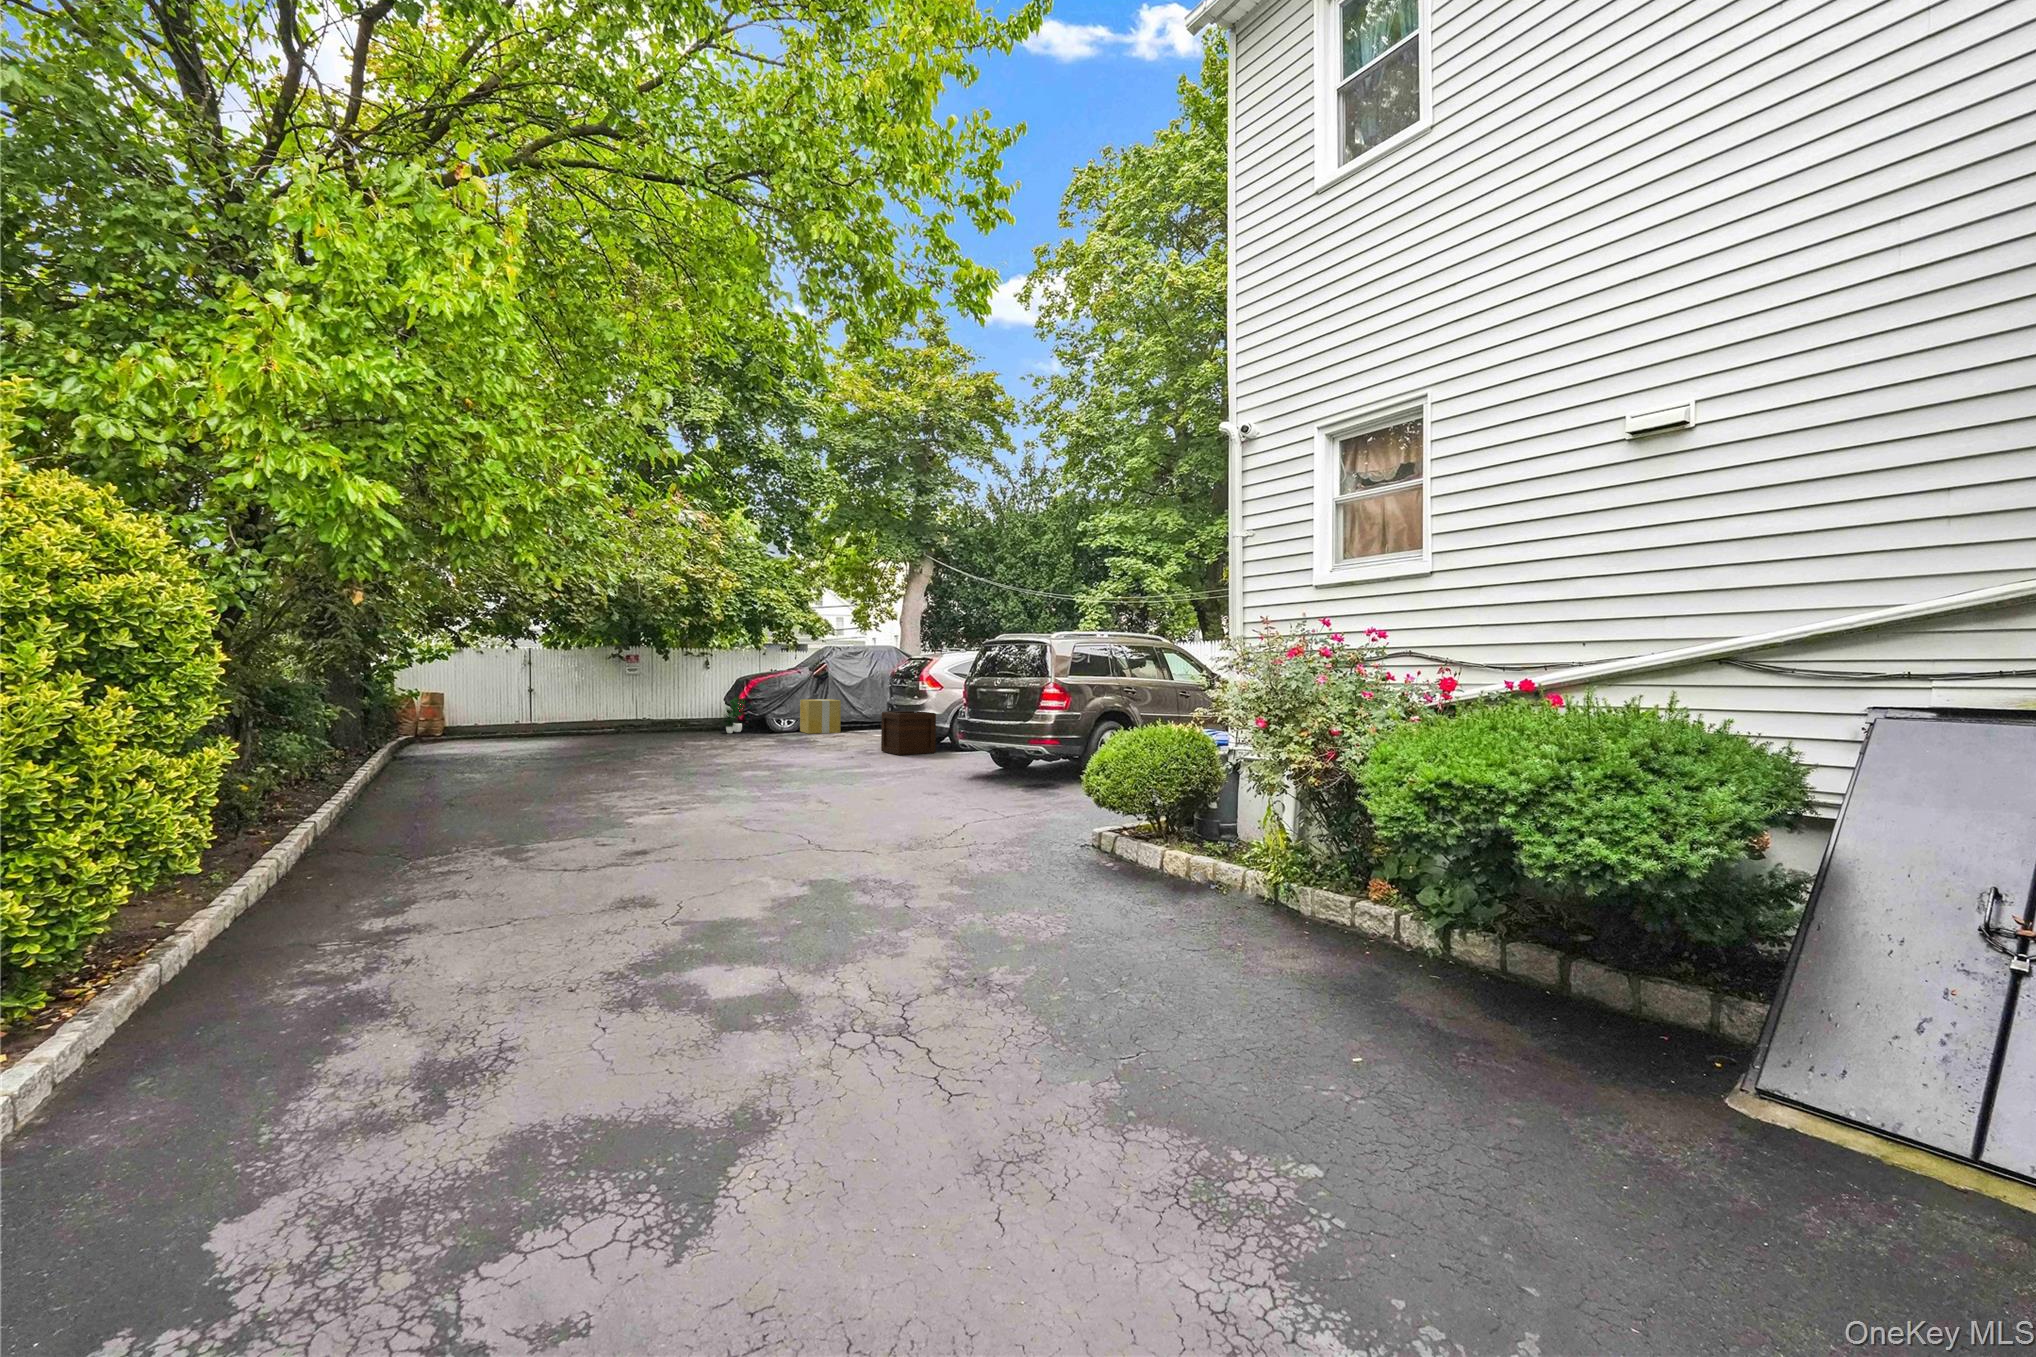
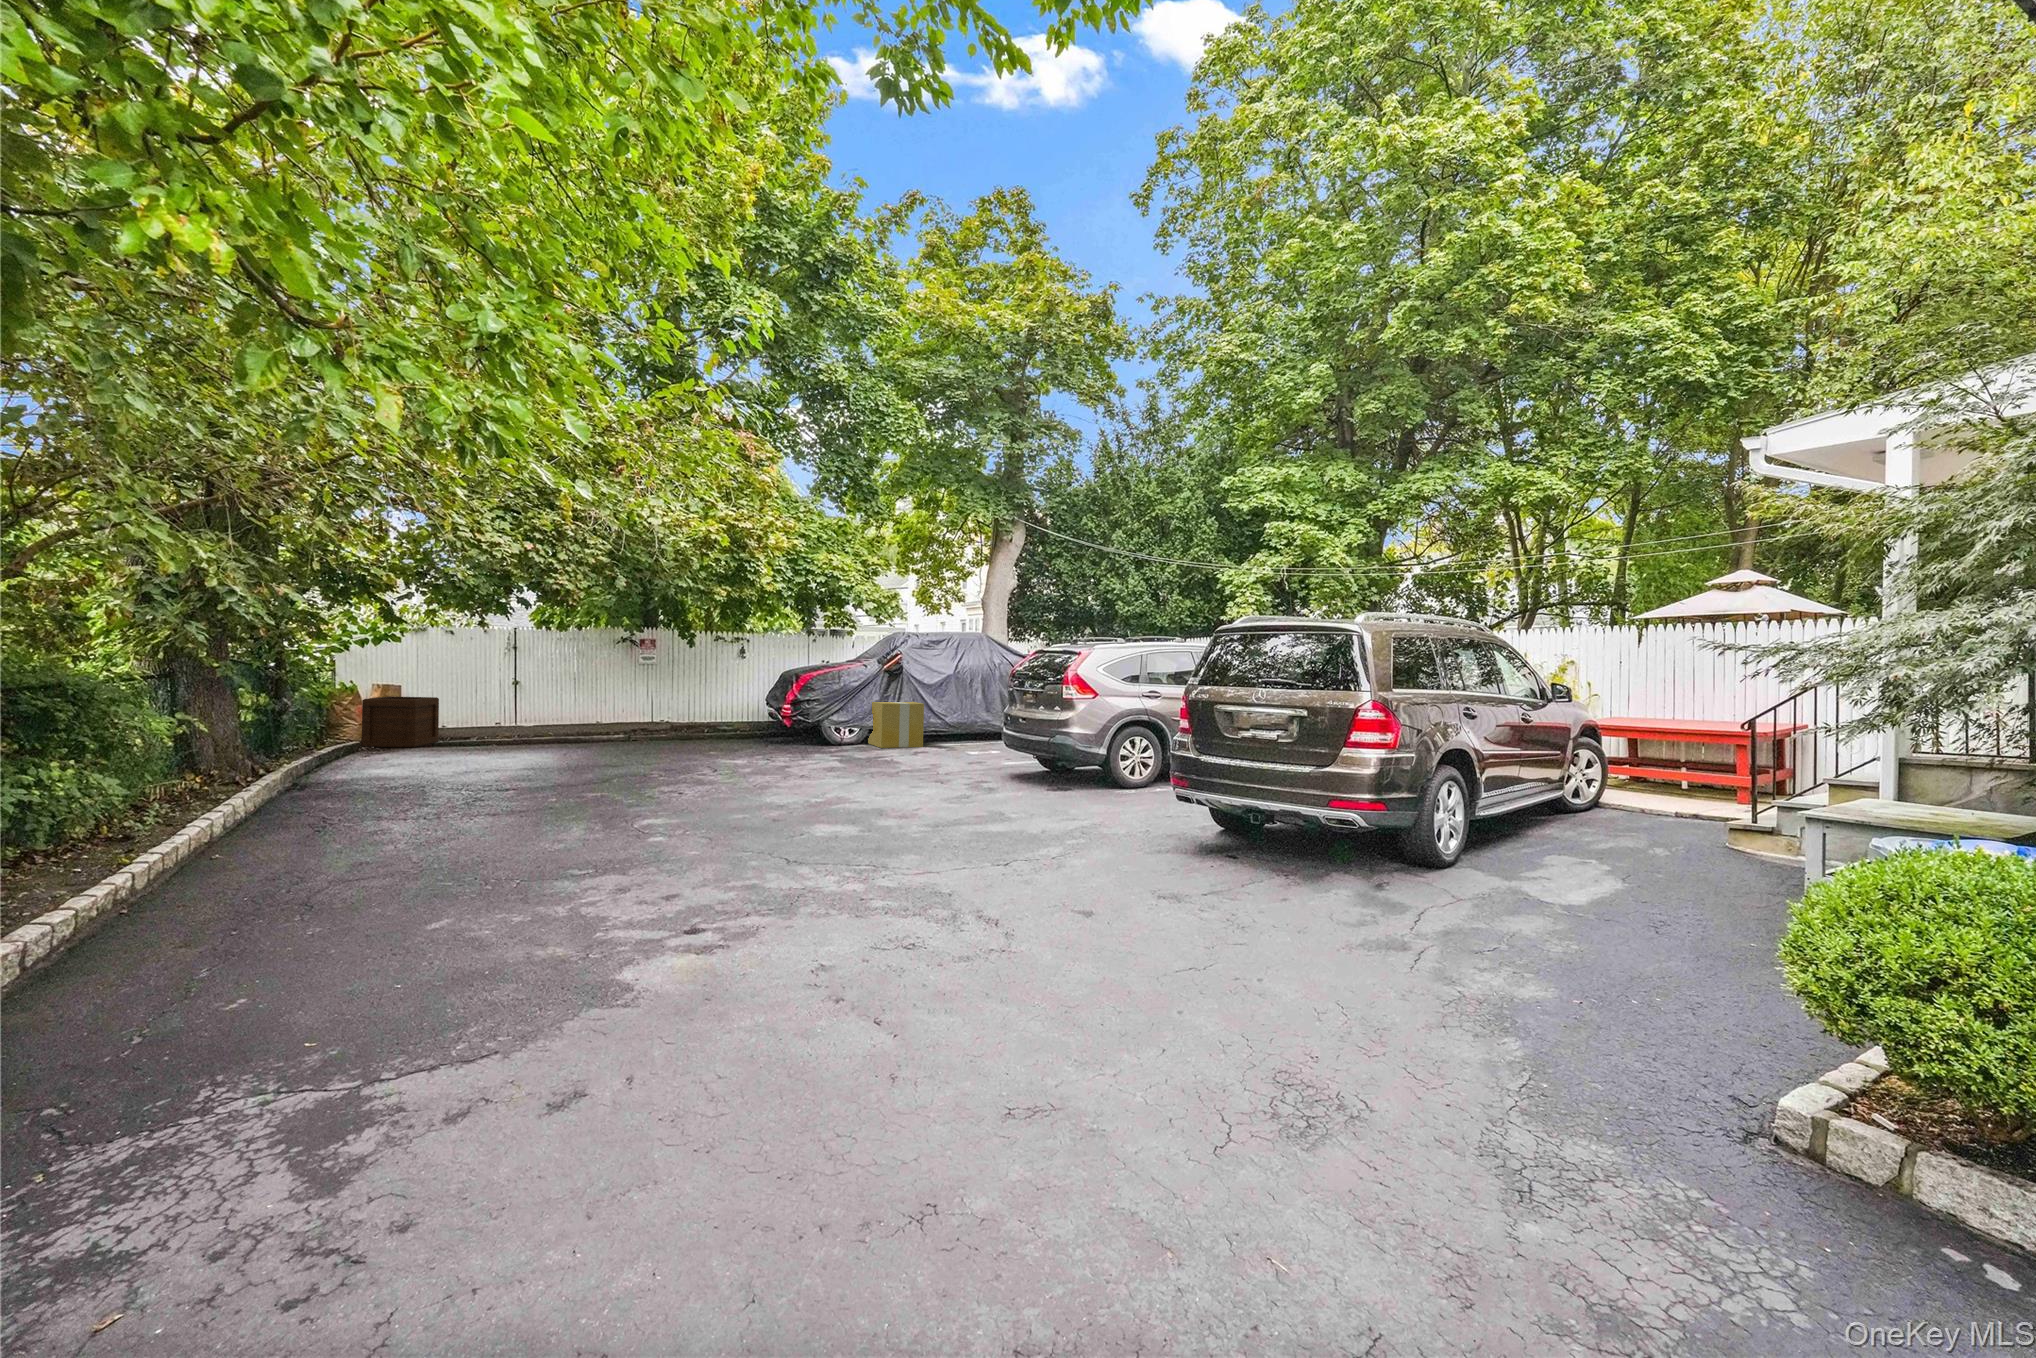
potted plant: present [723,697,745,733] -> none [763,693,798,745]
wooden crate: present [881,711,936,755] -> present [362,696,439,747]

